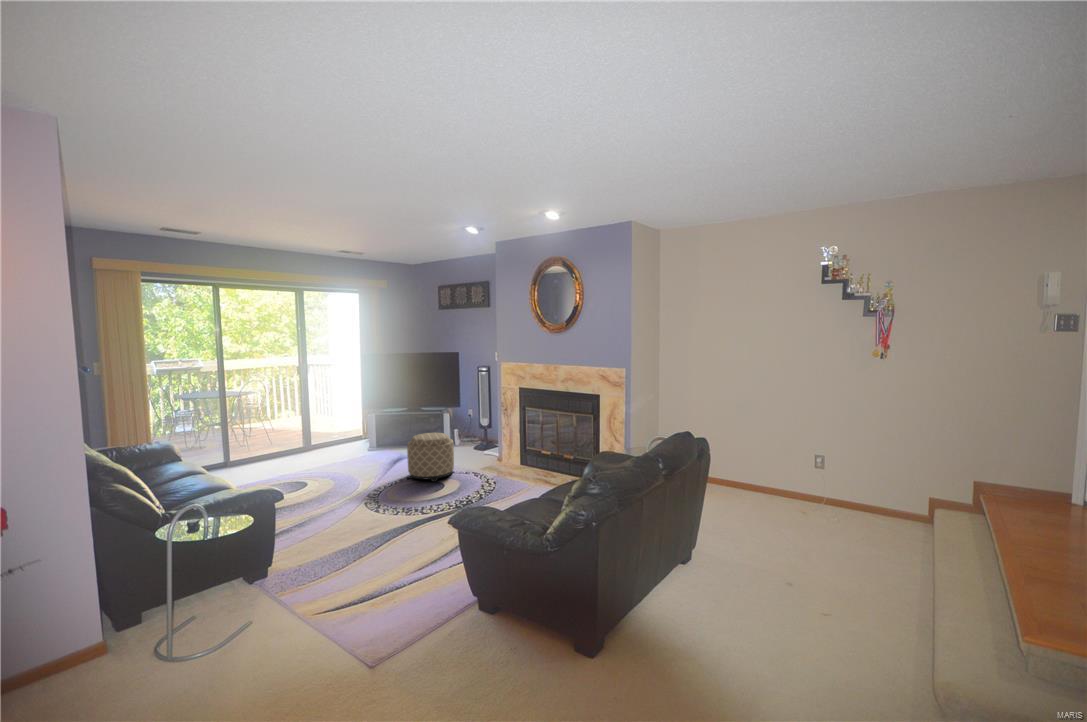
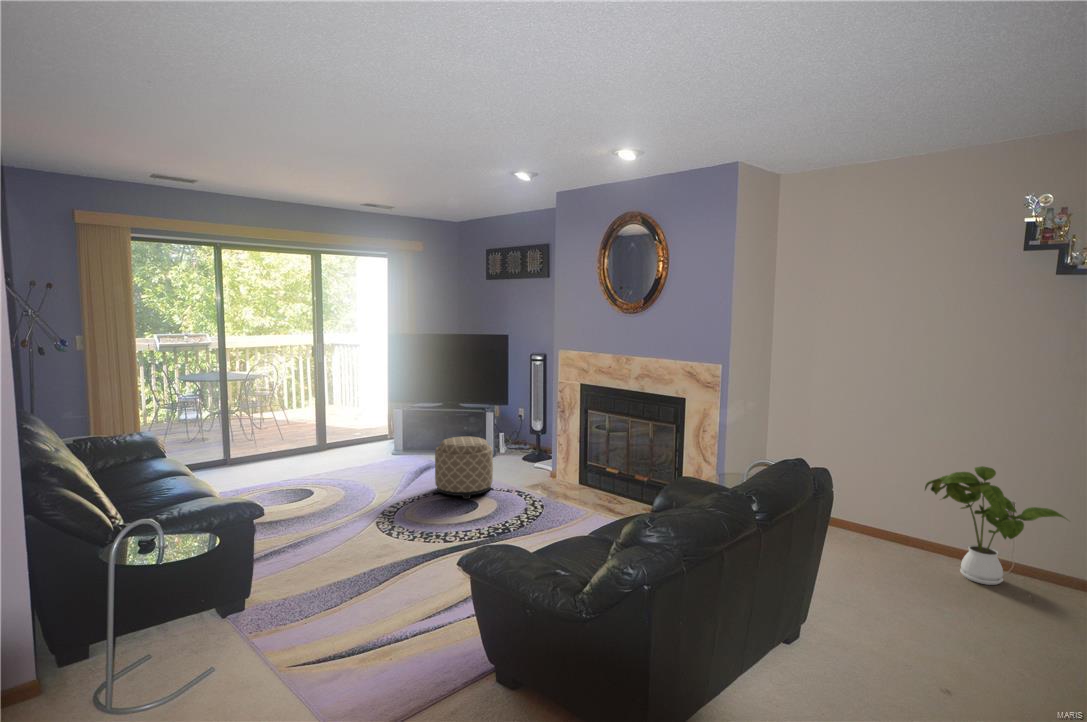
house plant: none [766,432,859,514] -> present [925,466,1066,585]

